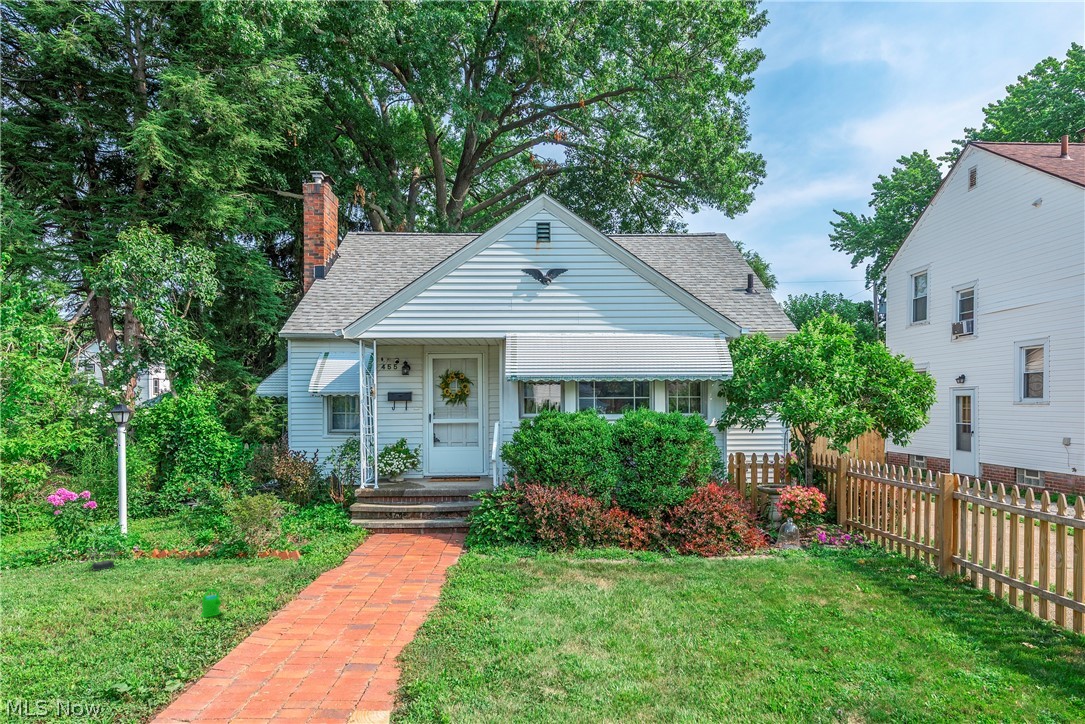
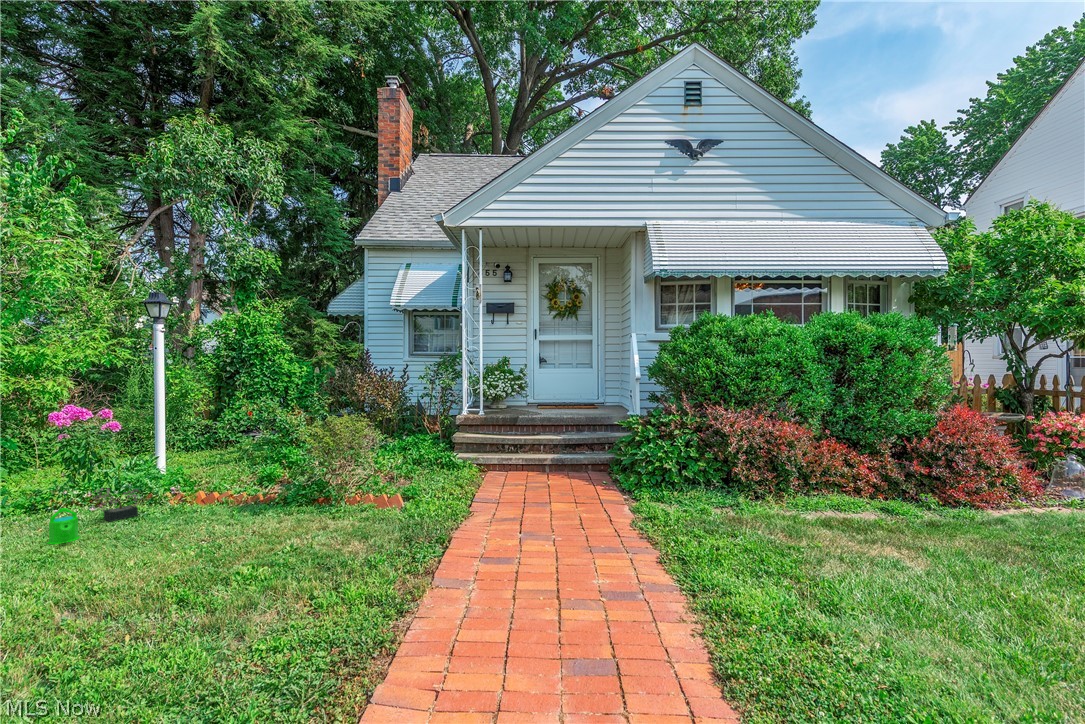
watering can: present [201,589,221,617] -> present [47,508,80,545]

